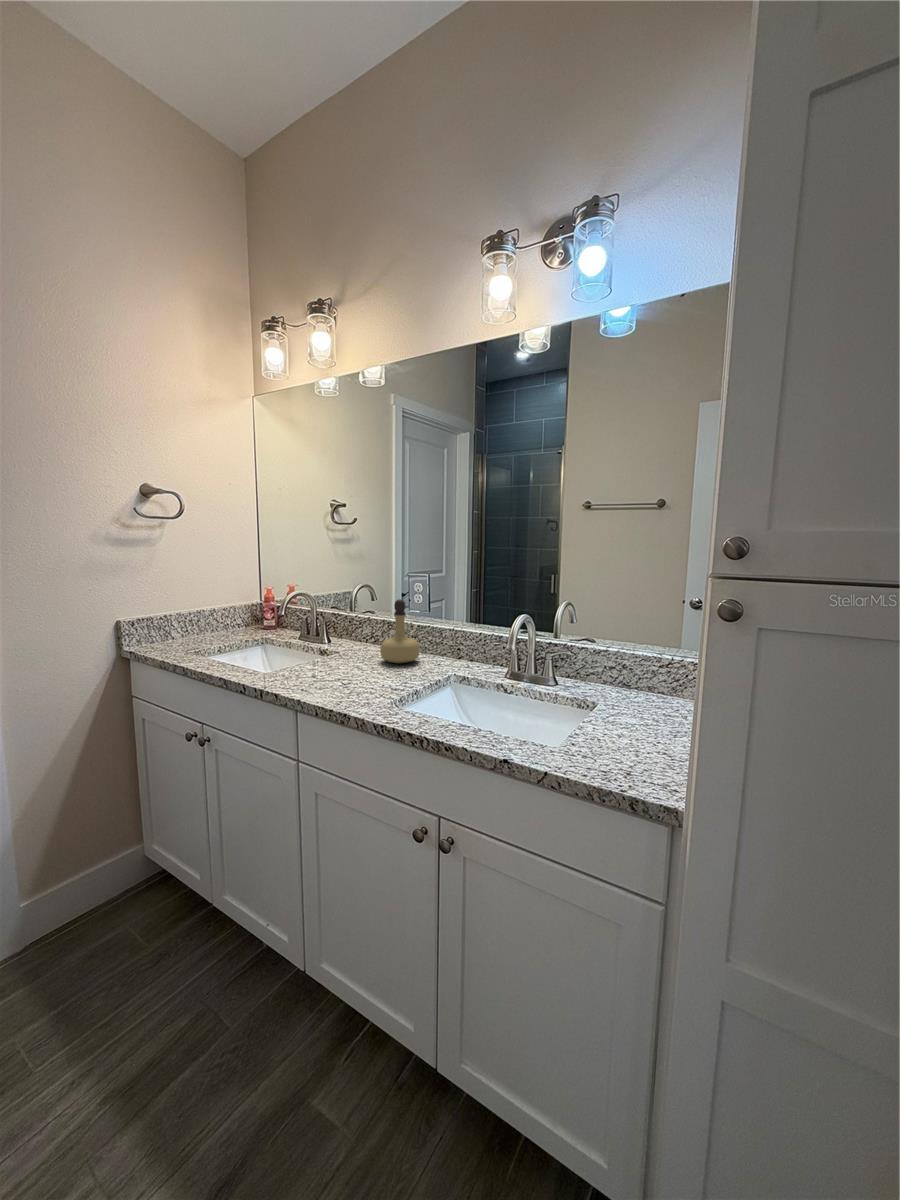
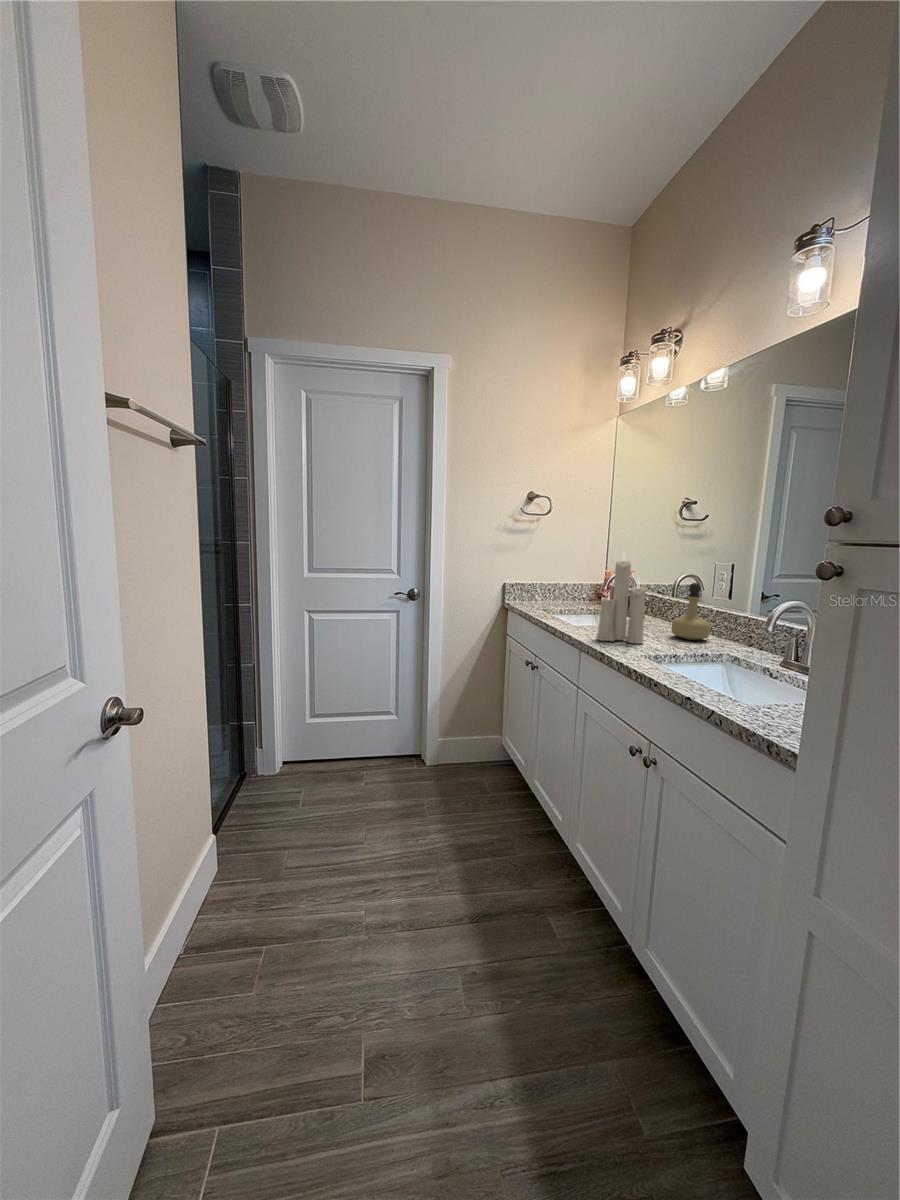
candle: none [313,564,370,692] -> present [596,555,646,643]

